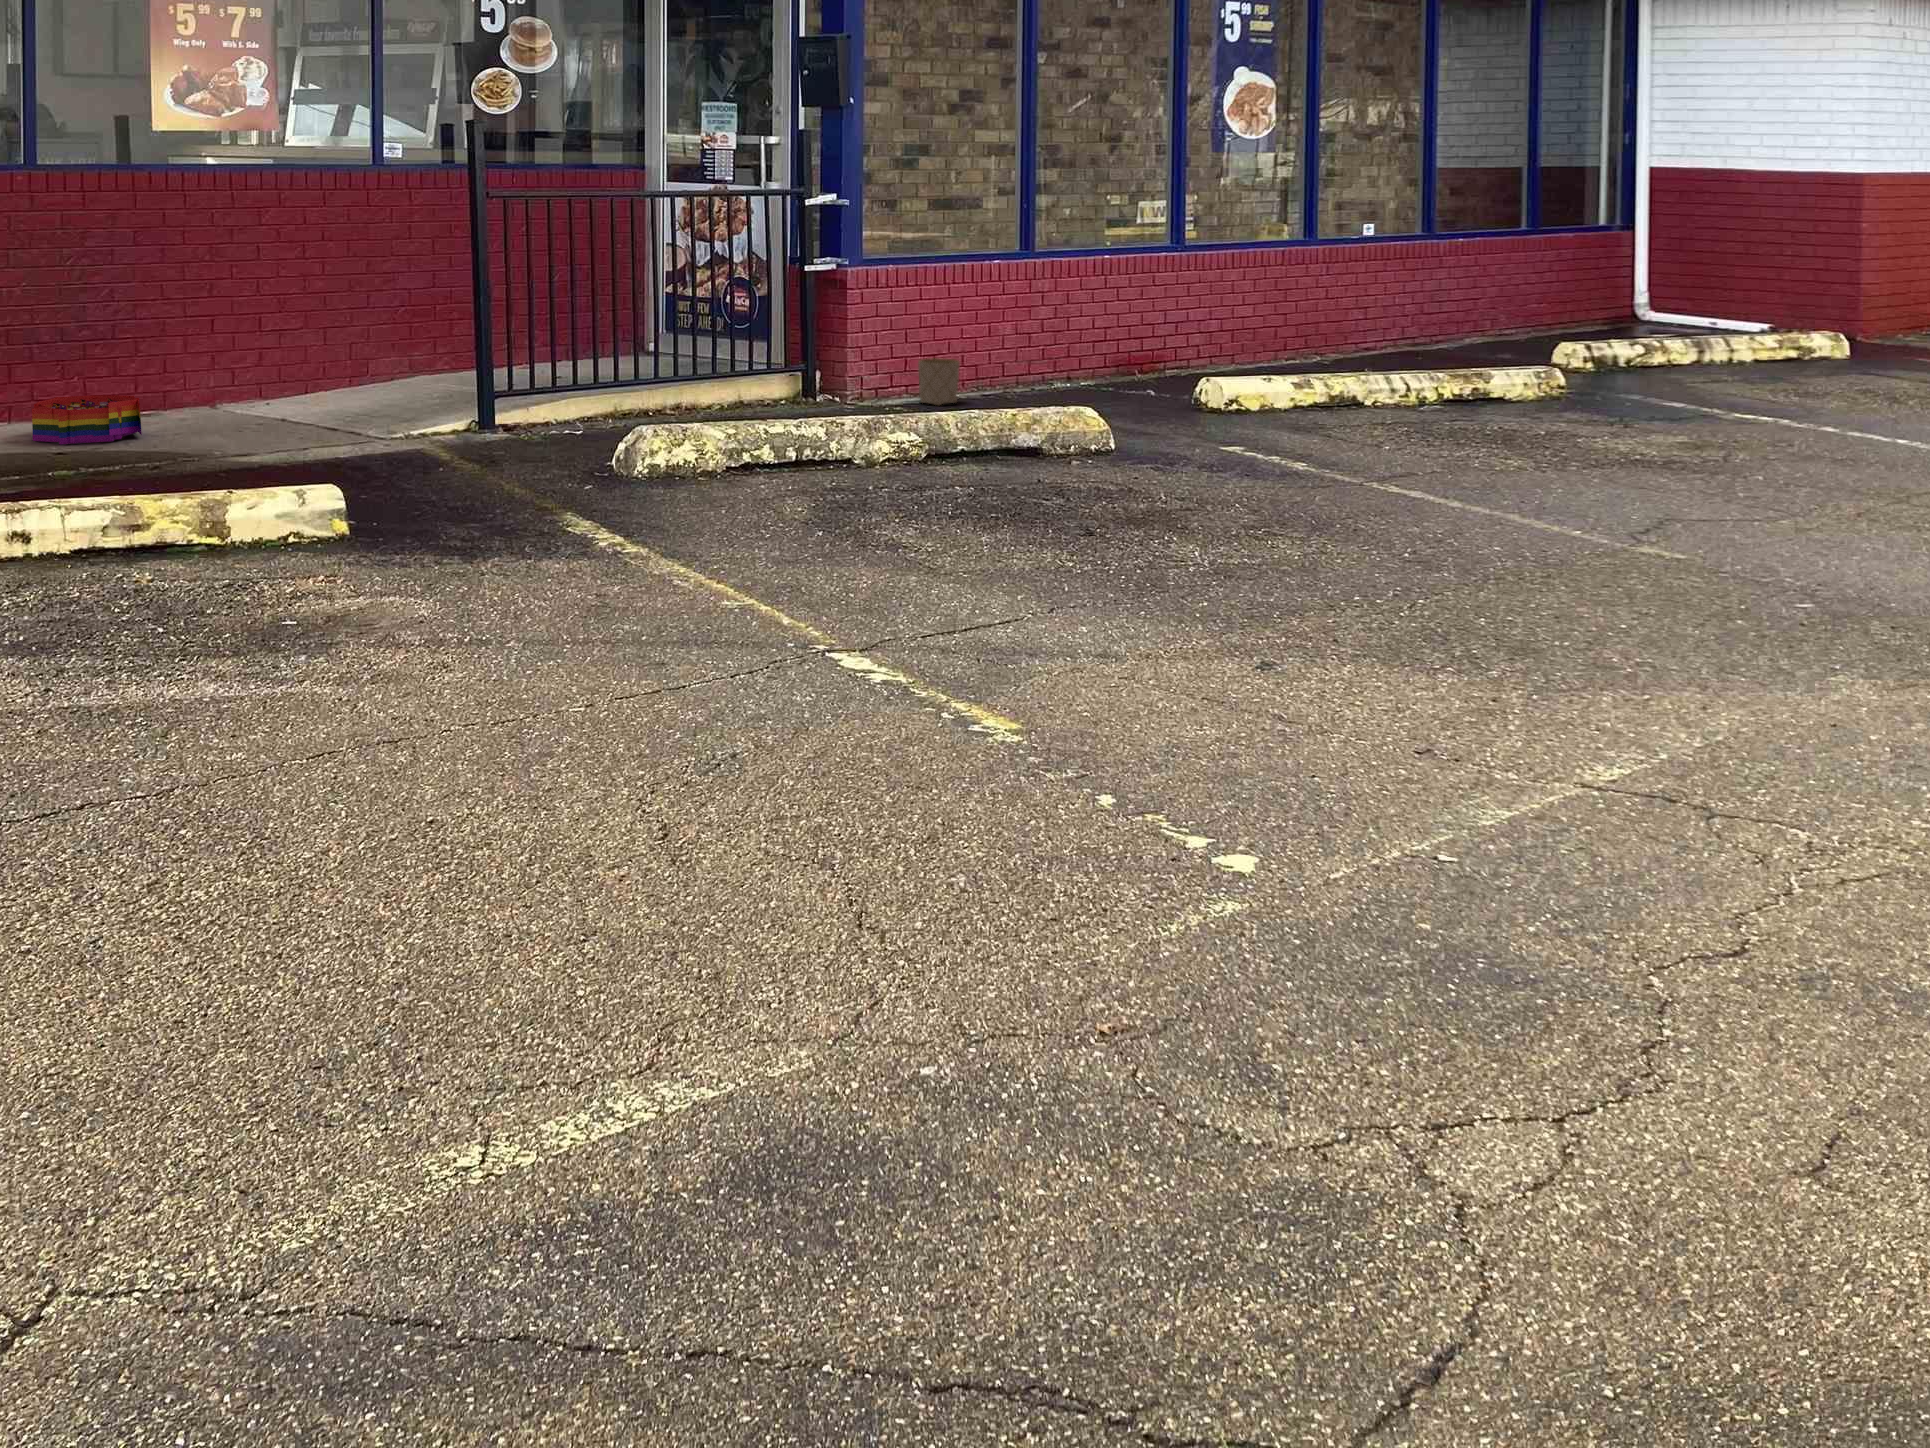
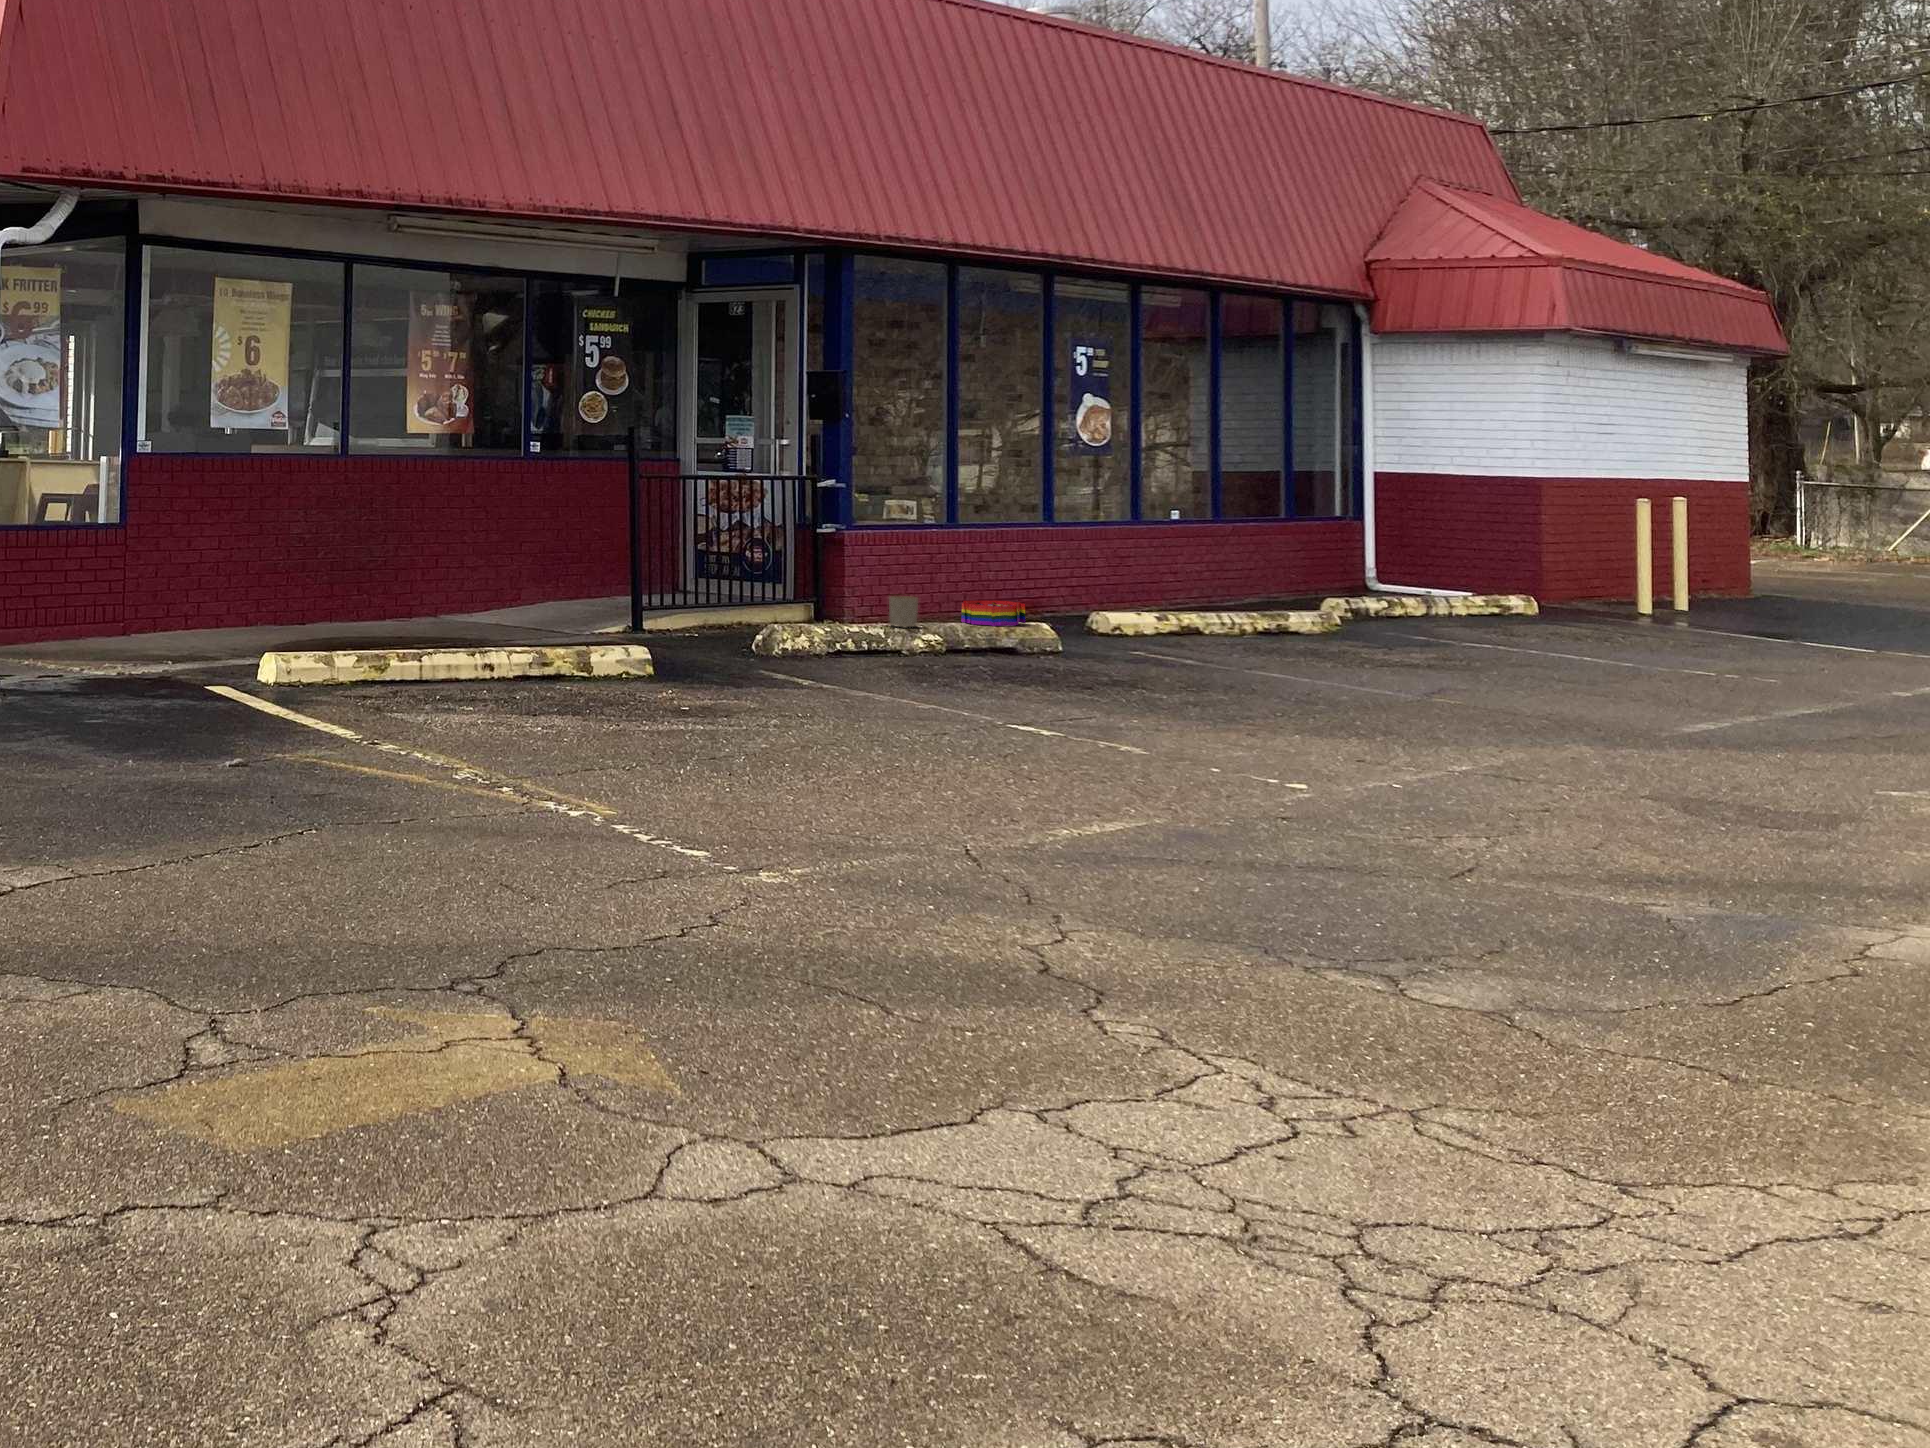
storage bin: present [32,395,142,444] -> present [961,600,1025,626]

